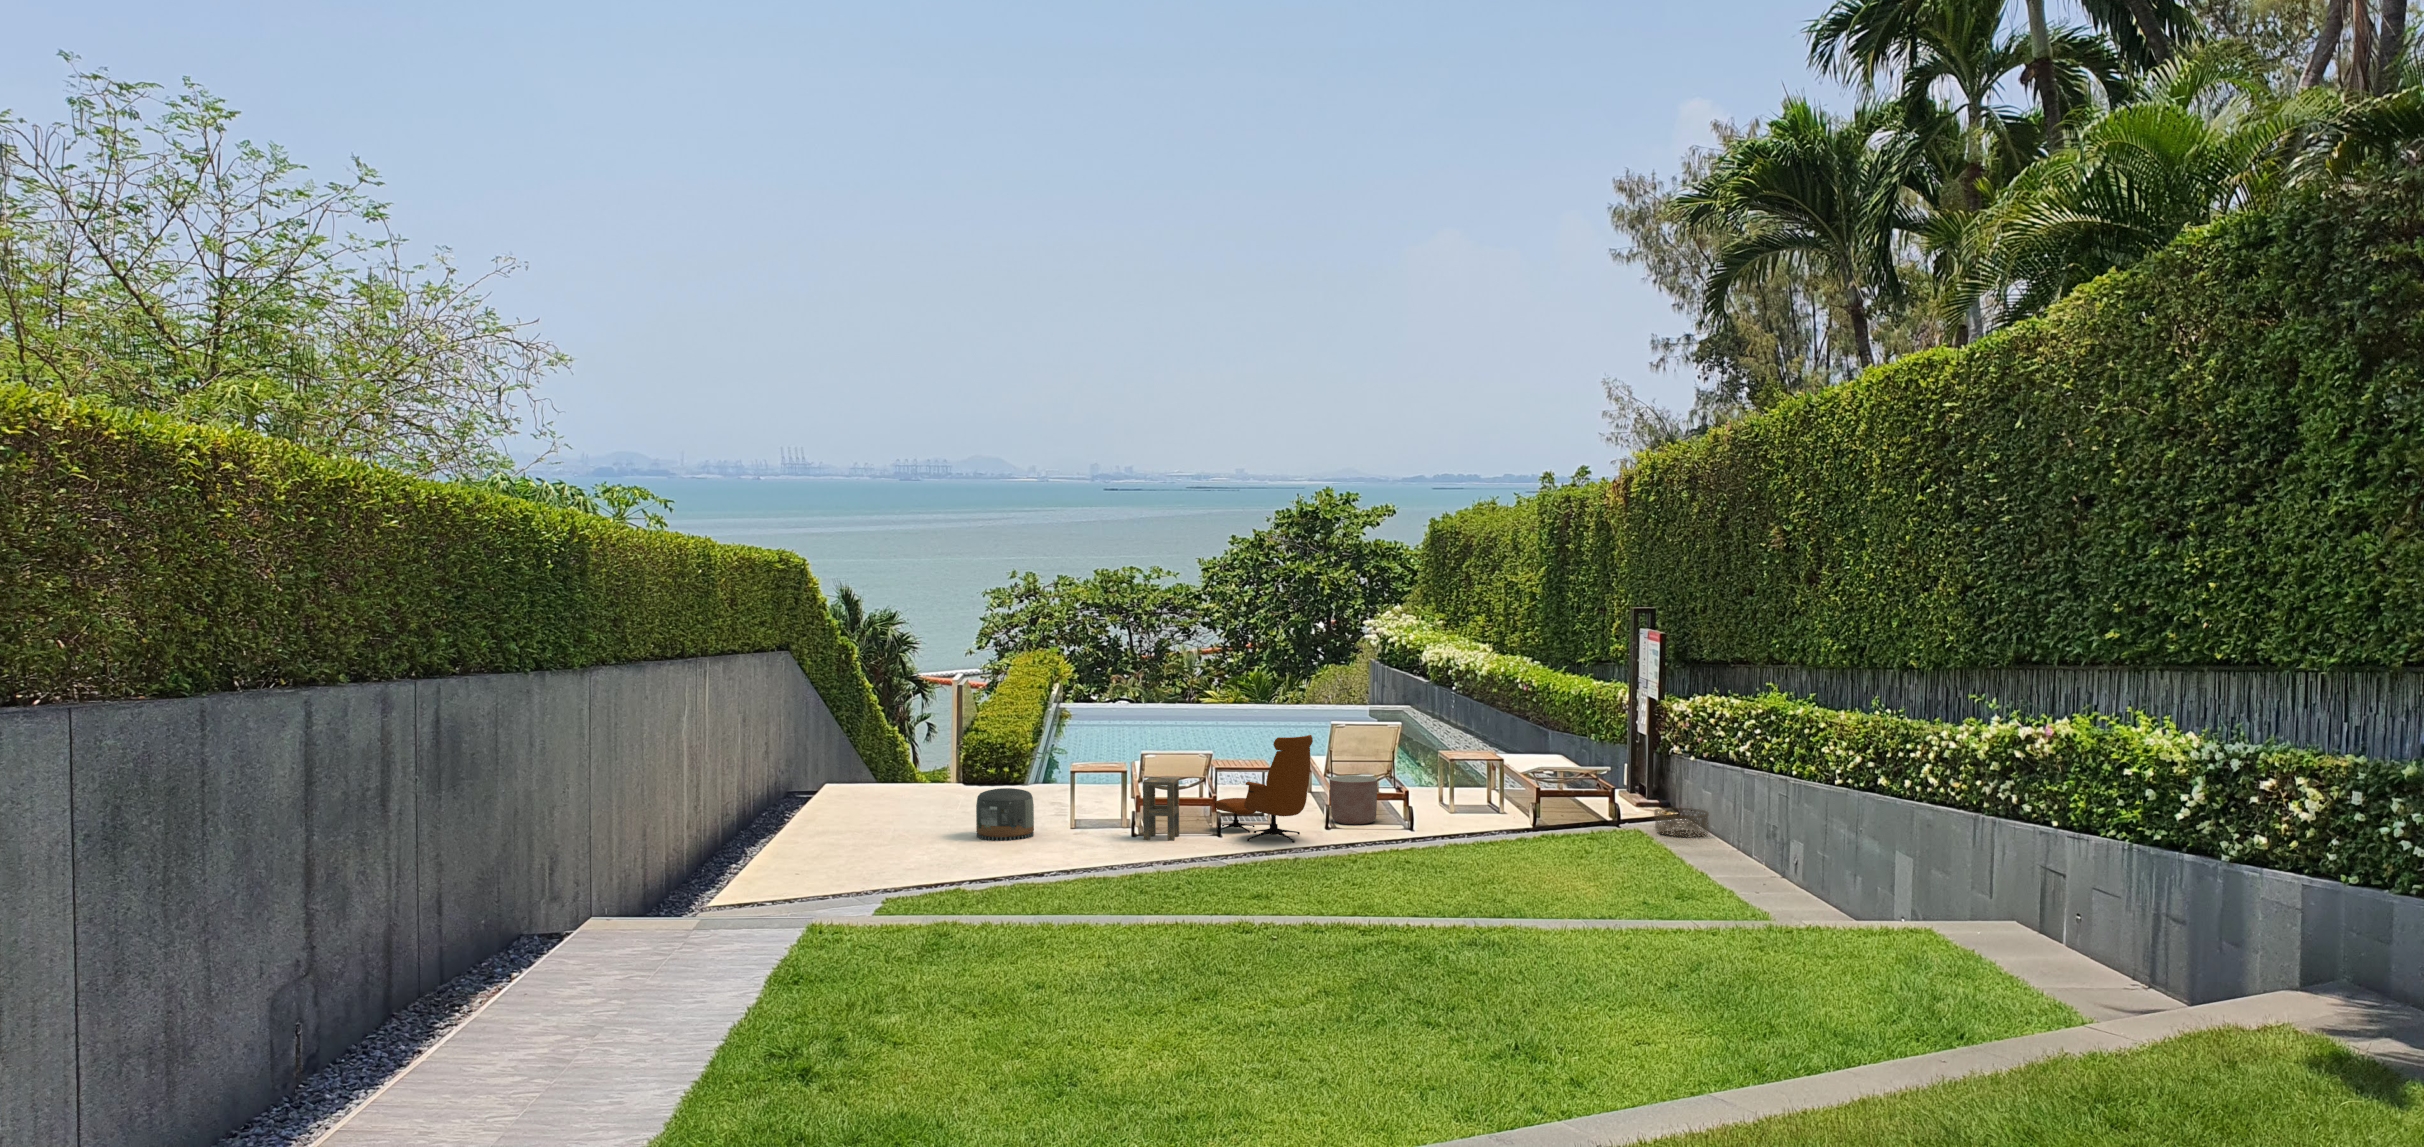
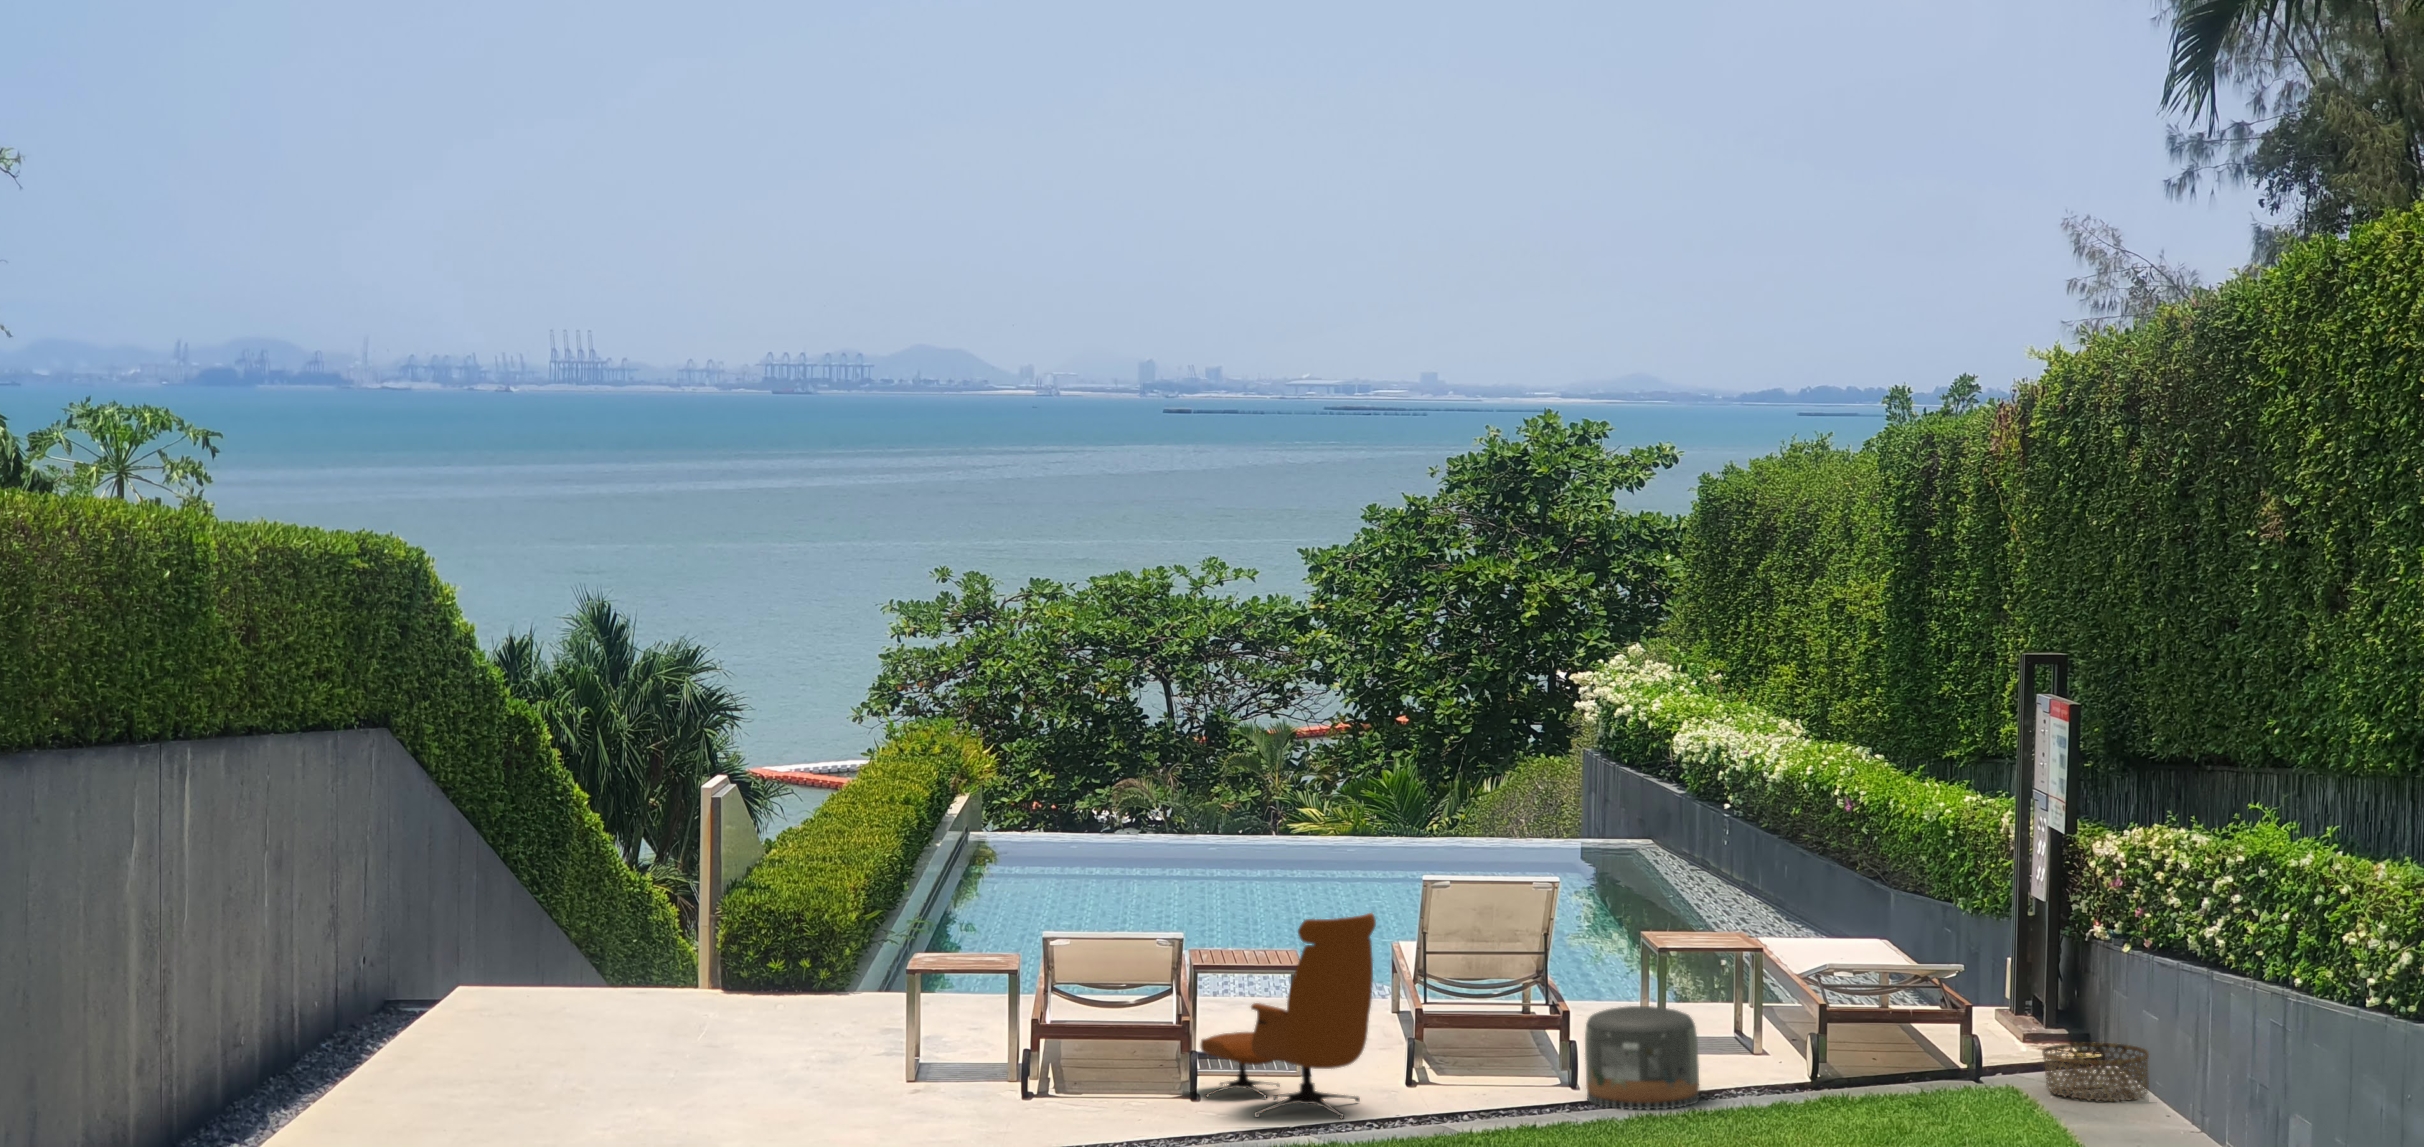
planter: present [1329,775,1378,825] -> none [1426,985,1517,1079]
side table: present [1143,778,1179,841] -> none [1057,997,1132,1117]
pouf: present [976,788,1034,841] -> present [1585,1006,1699,1110]

